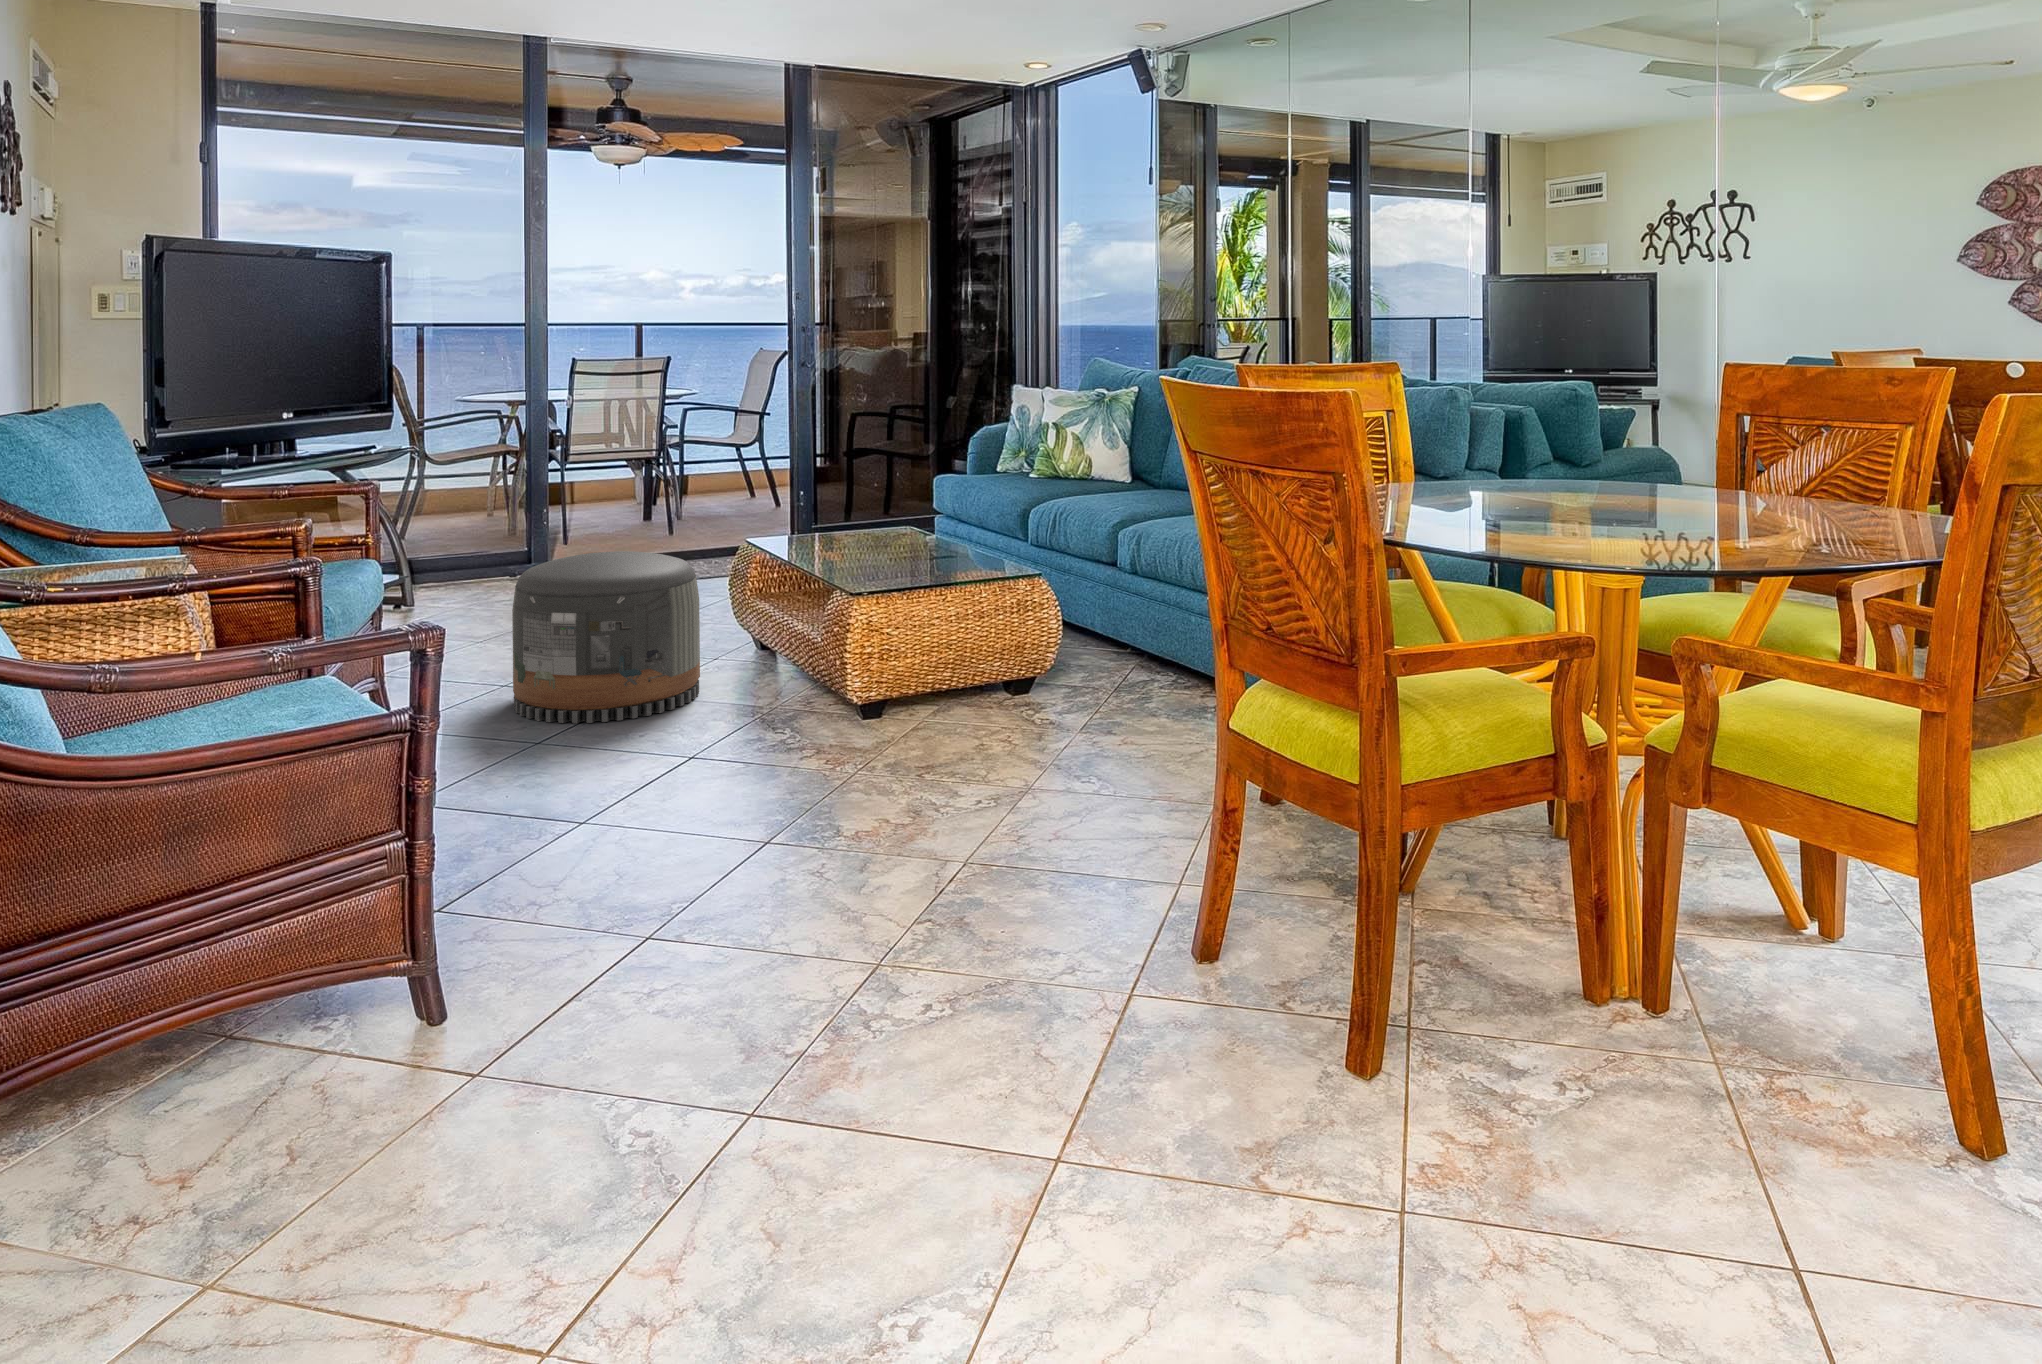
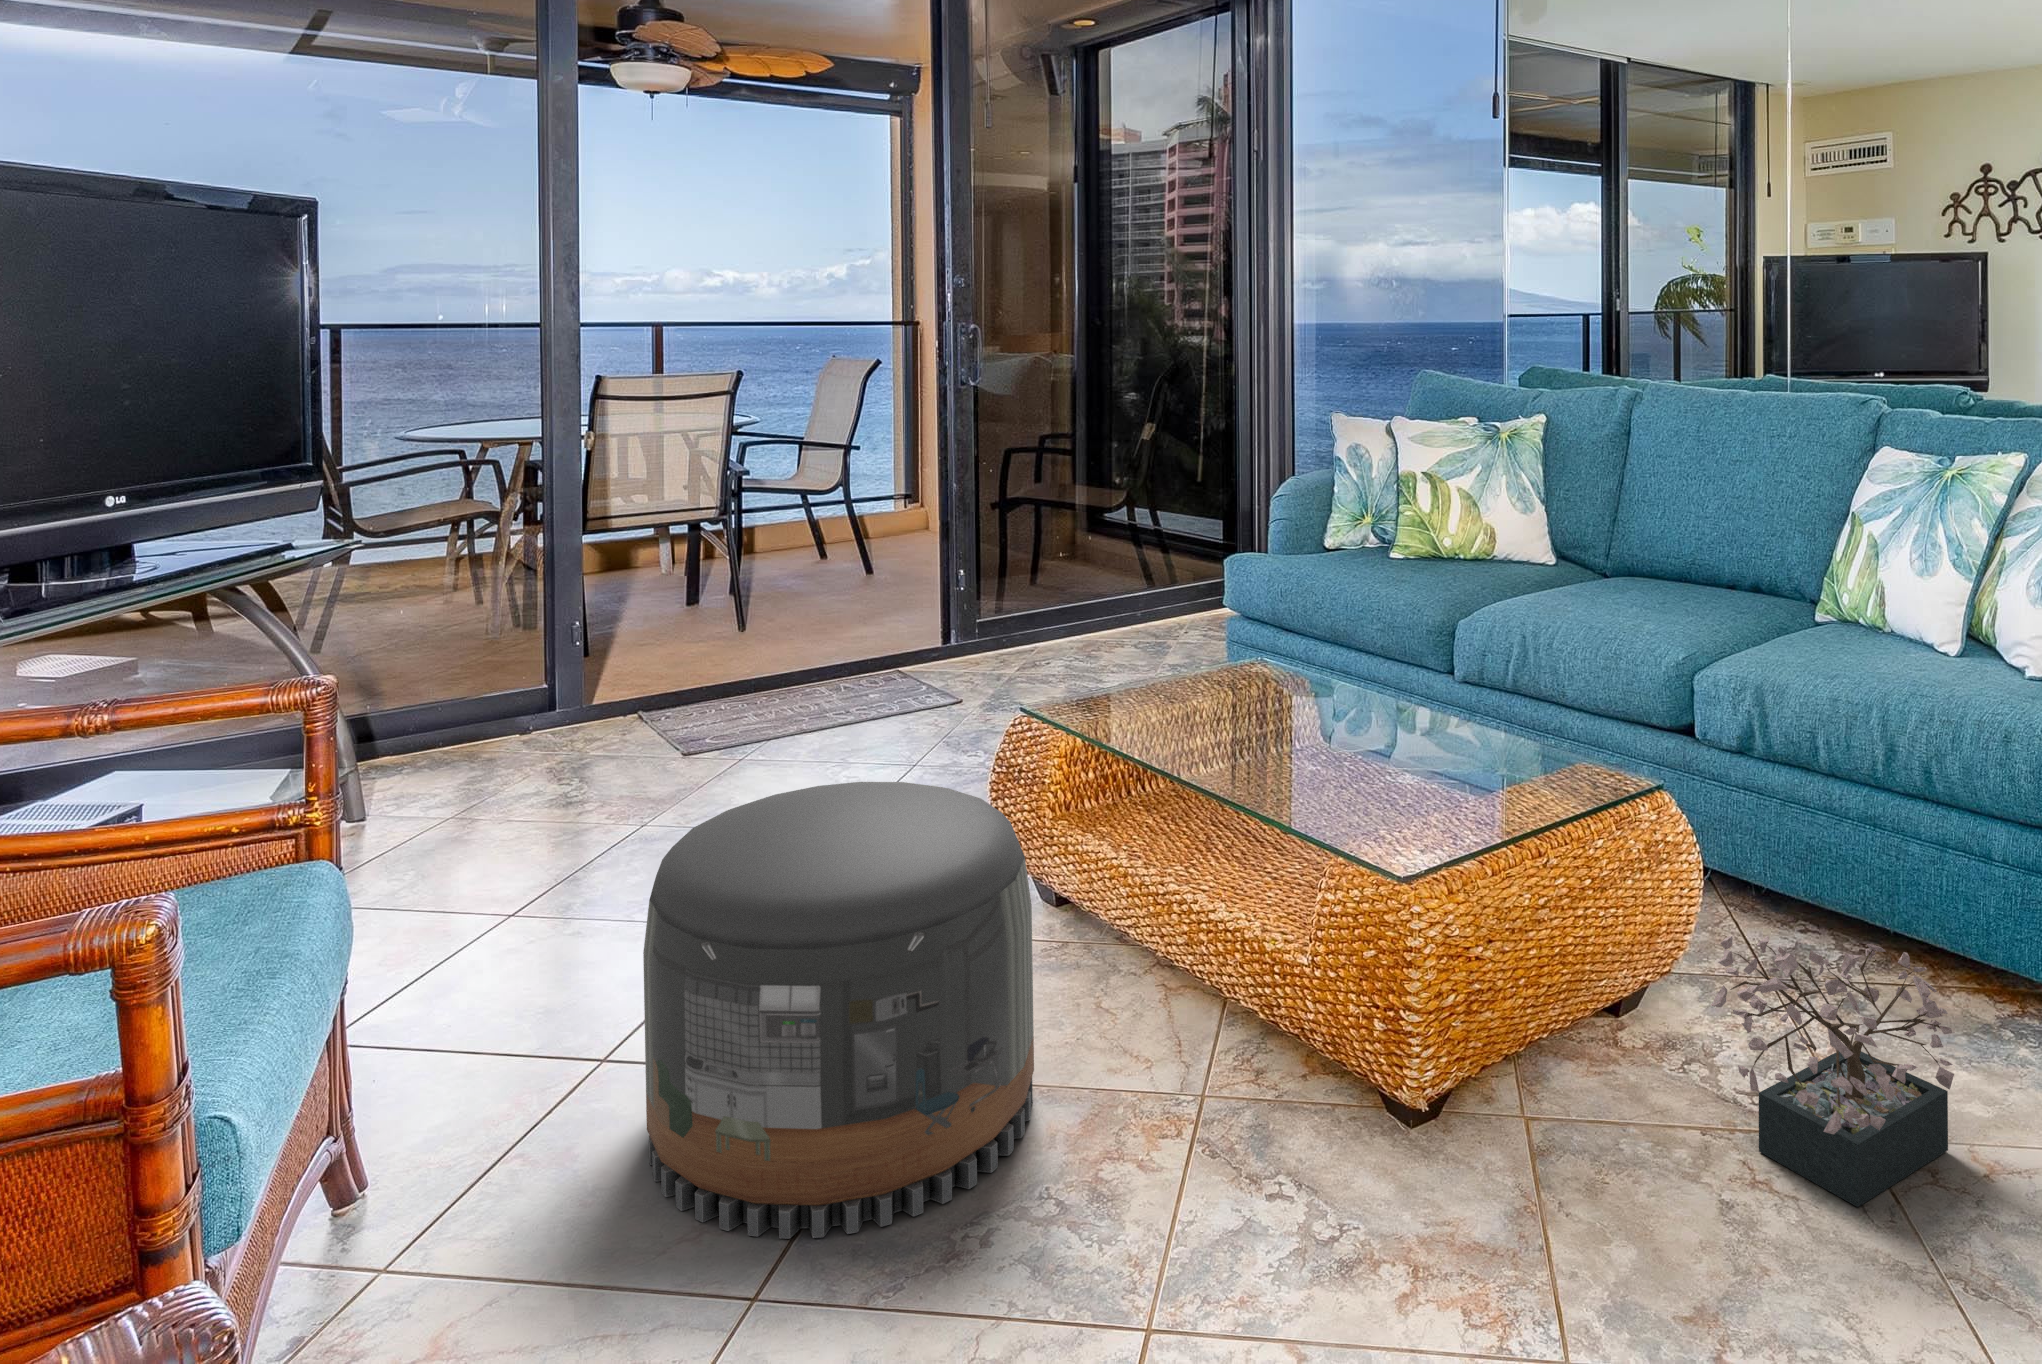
decorative plant: none [986,618,1112,734] -> present [1711,936,1954,1207]

